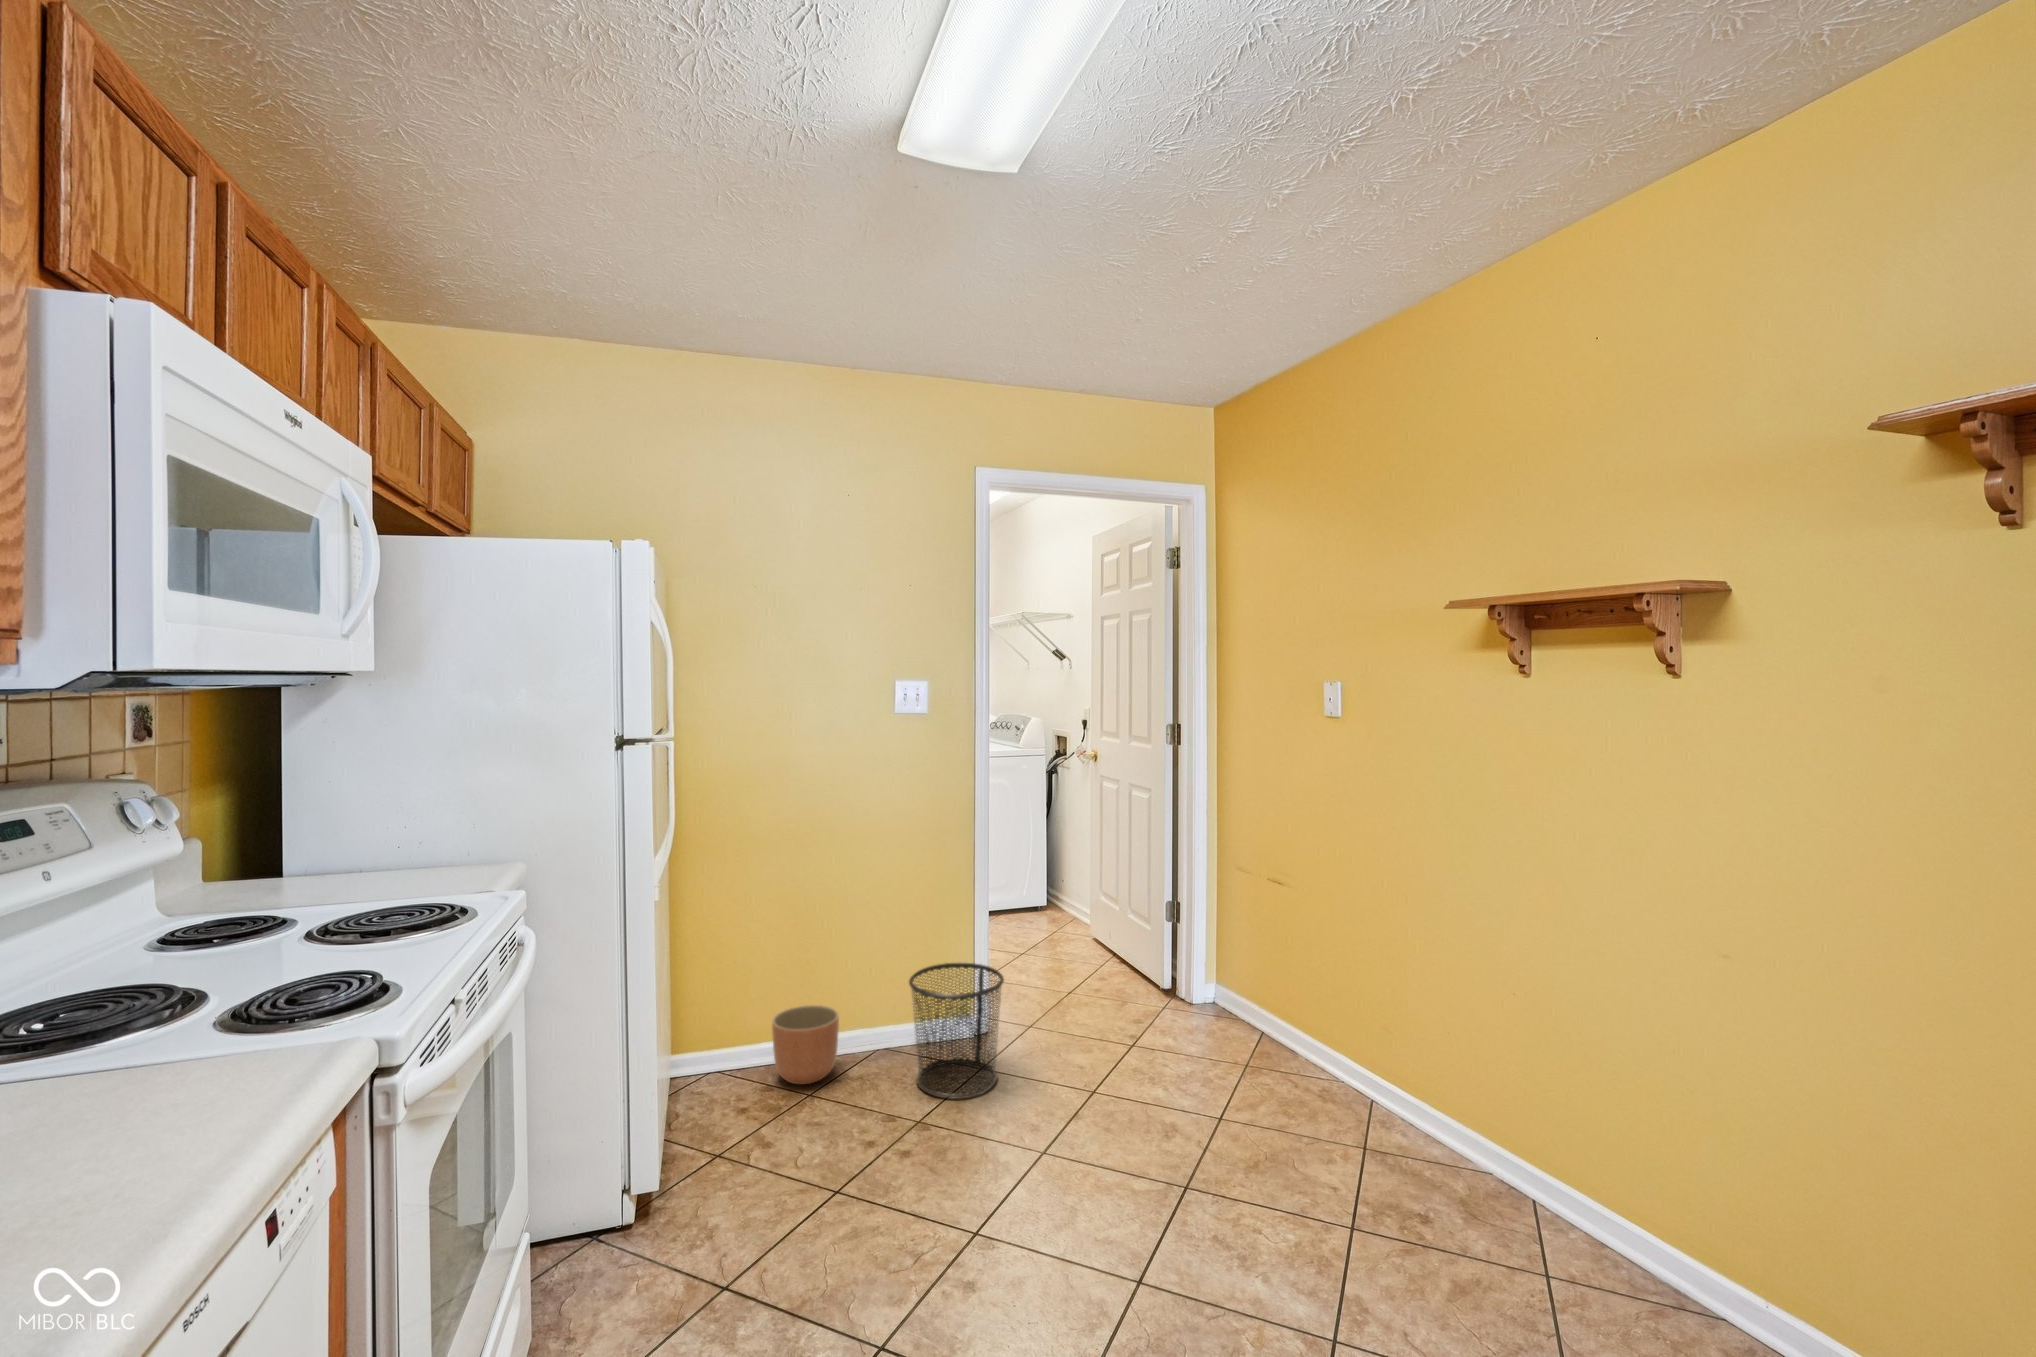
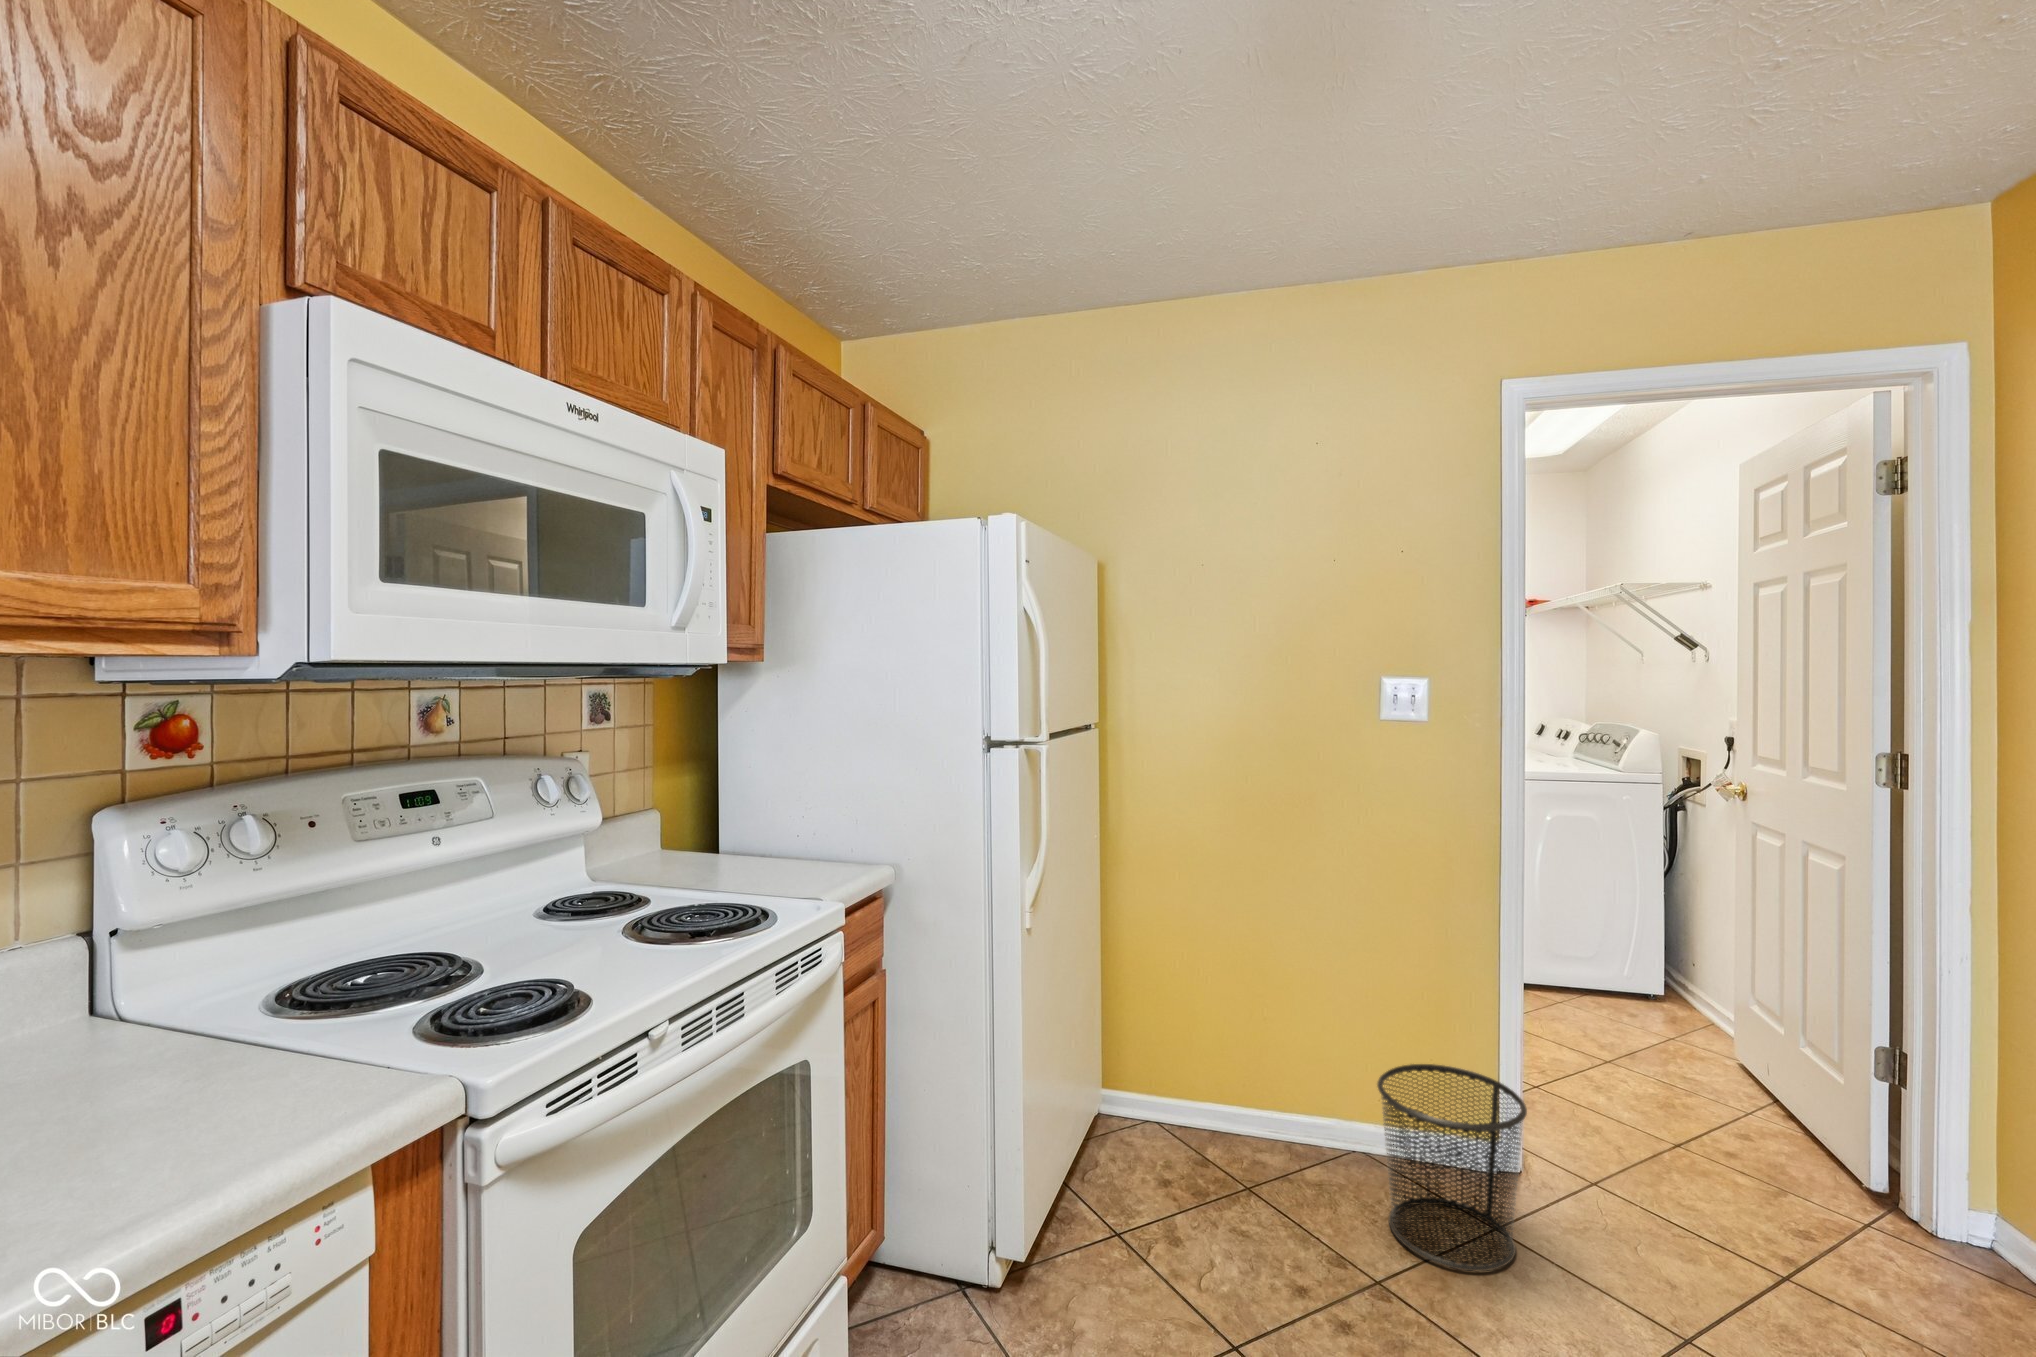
planter: present [772,1005,839,1084] -> none [1206,1071,1289,1174]

